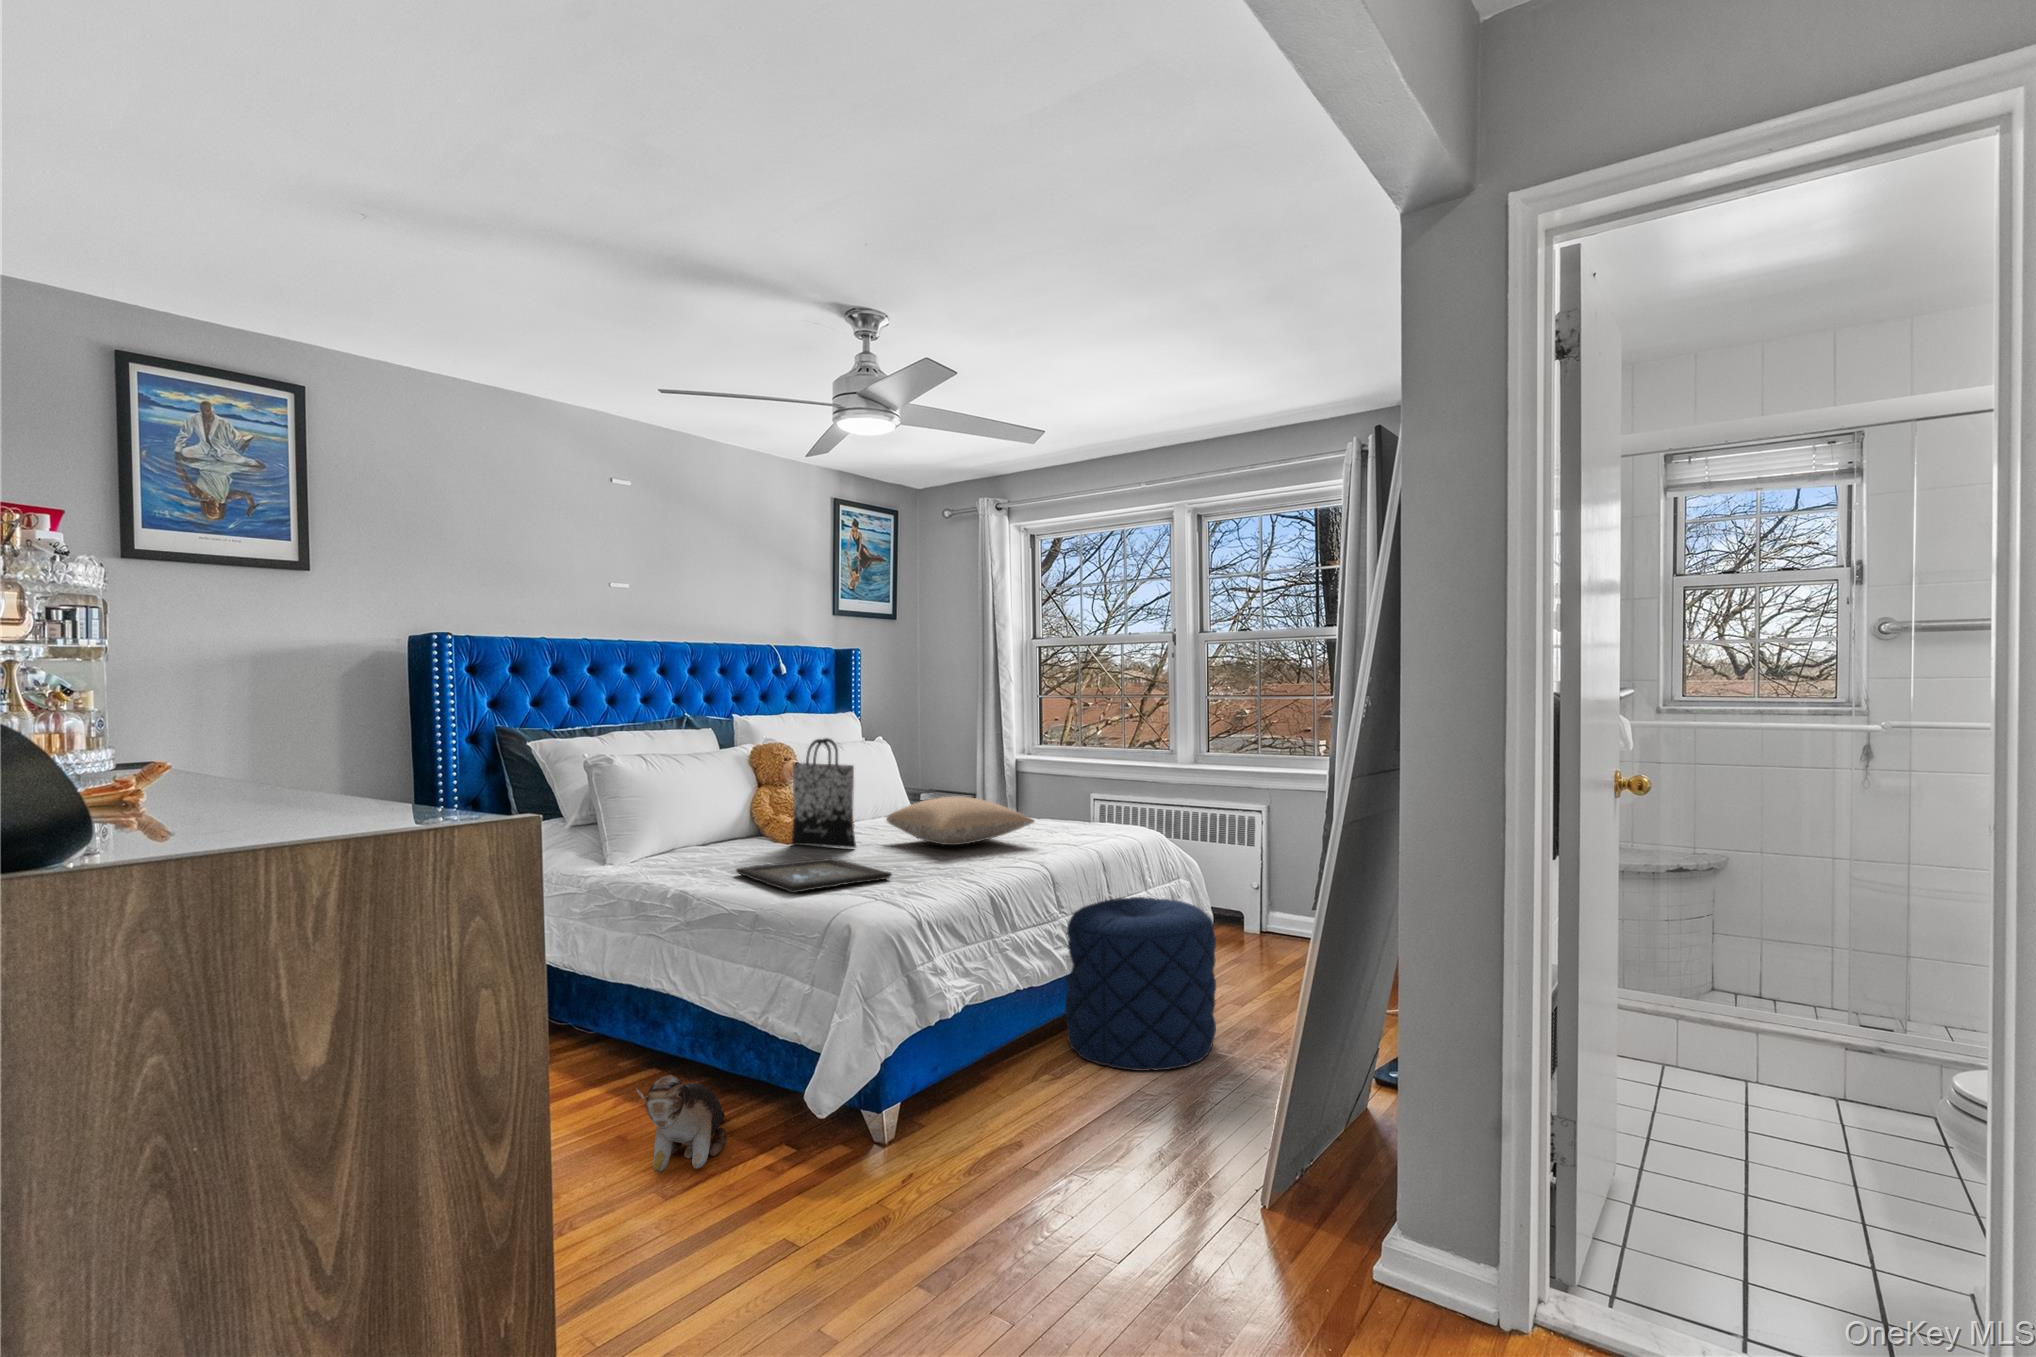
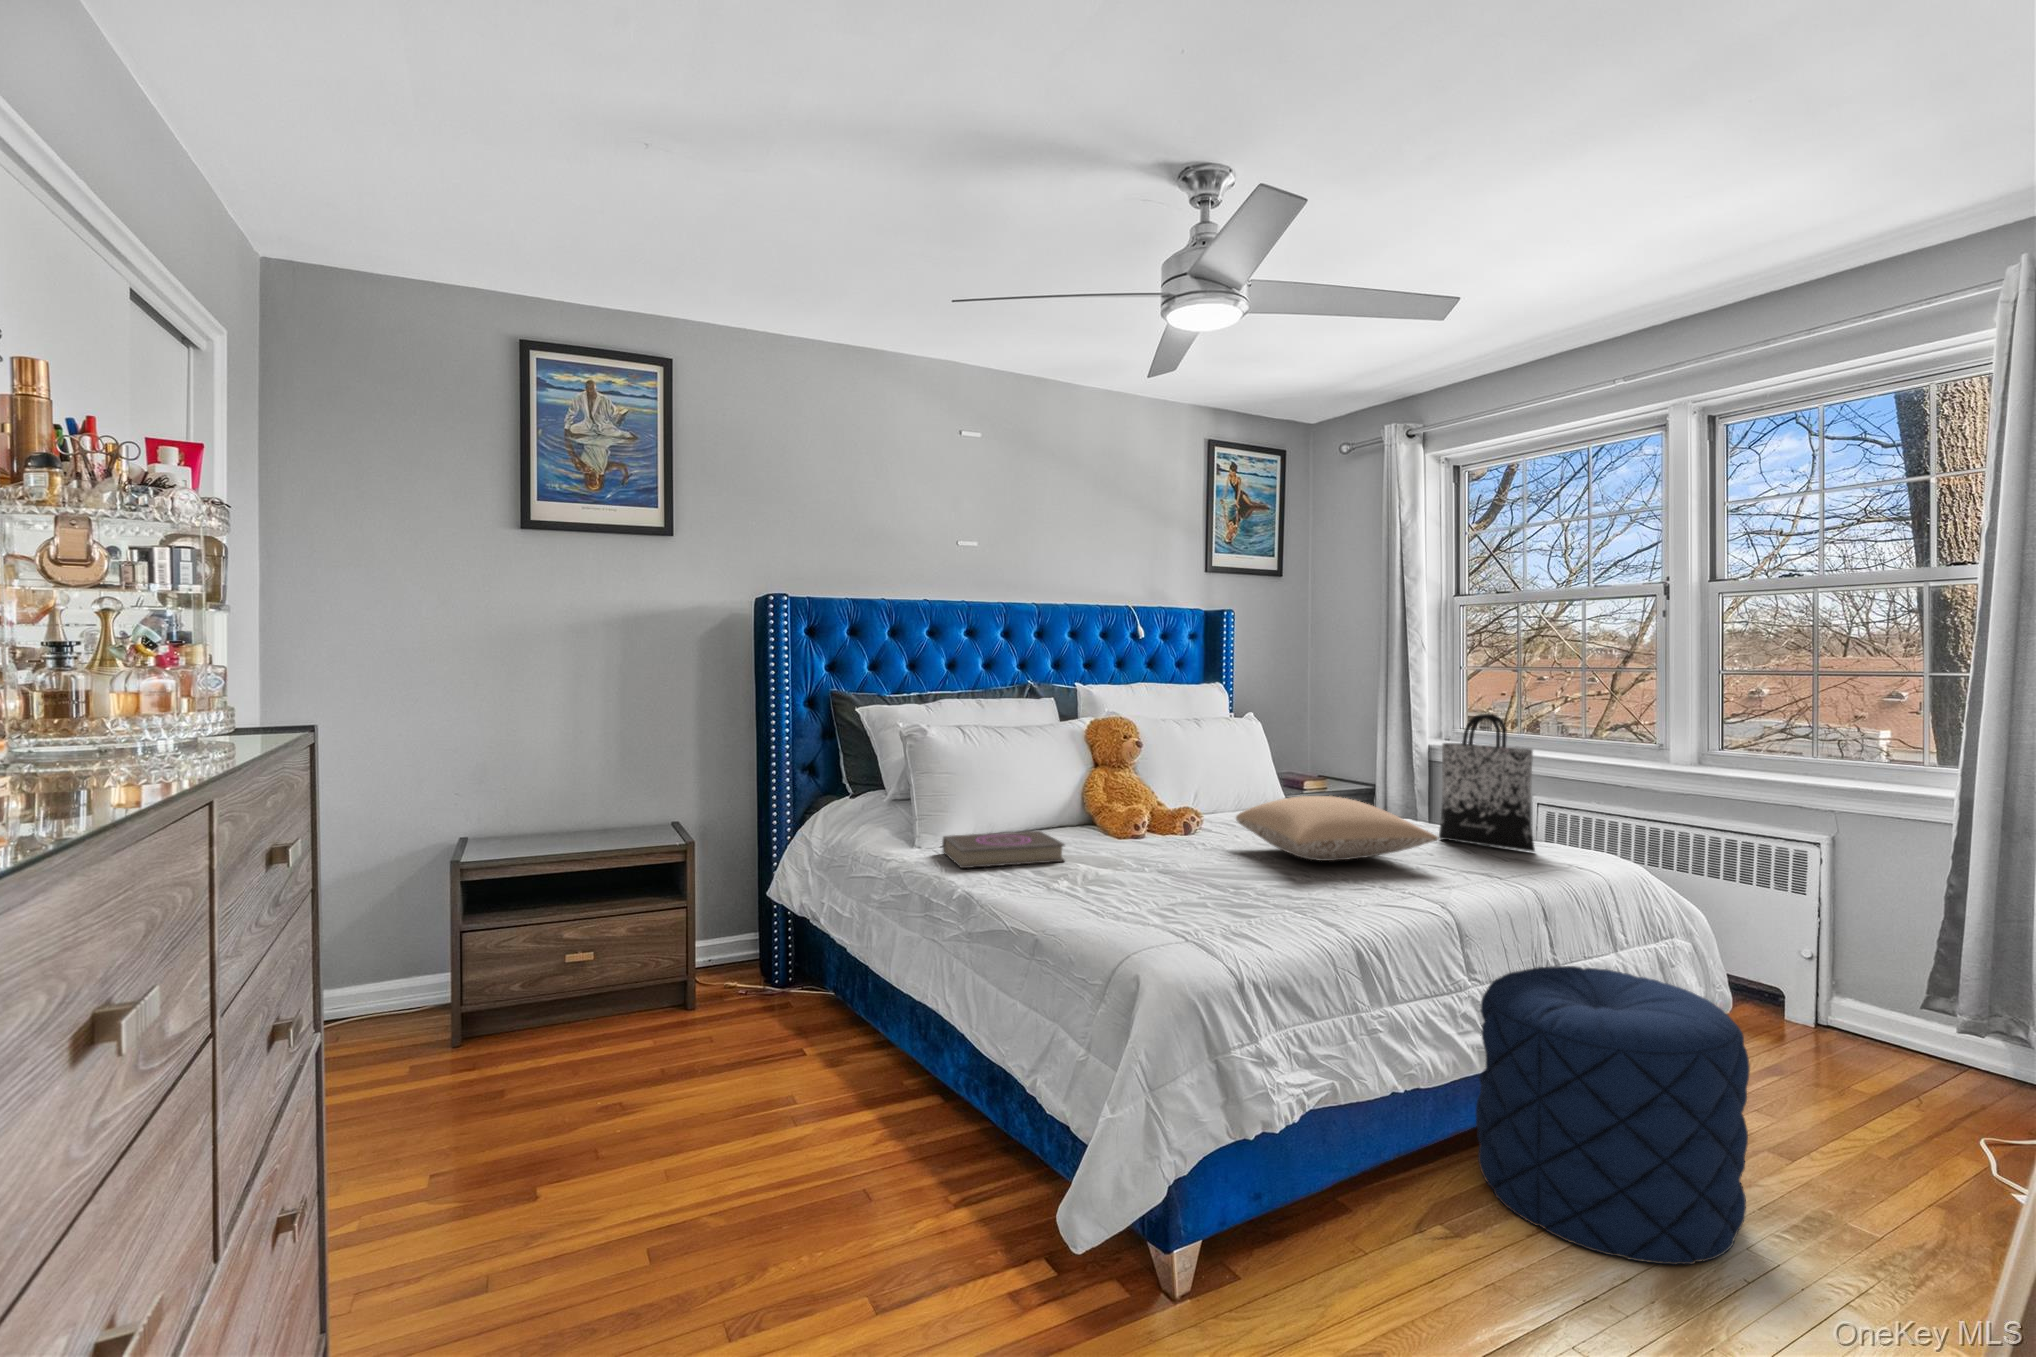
tote bag: present [792,738,856,848] -> present [1439,714,1535,852]
book: none [639,842,754,875] -> present [942,831,1065,868]
tray: present [736,858,892,893] -> none [1034,865,1219,915]
plush toy: present [636,1075,727,1172] -> none [848,1142,990,1270]

